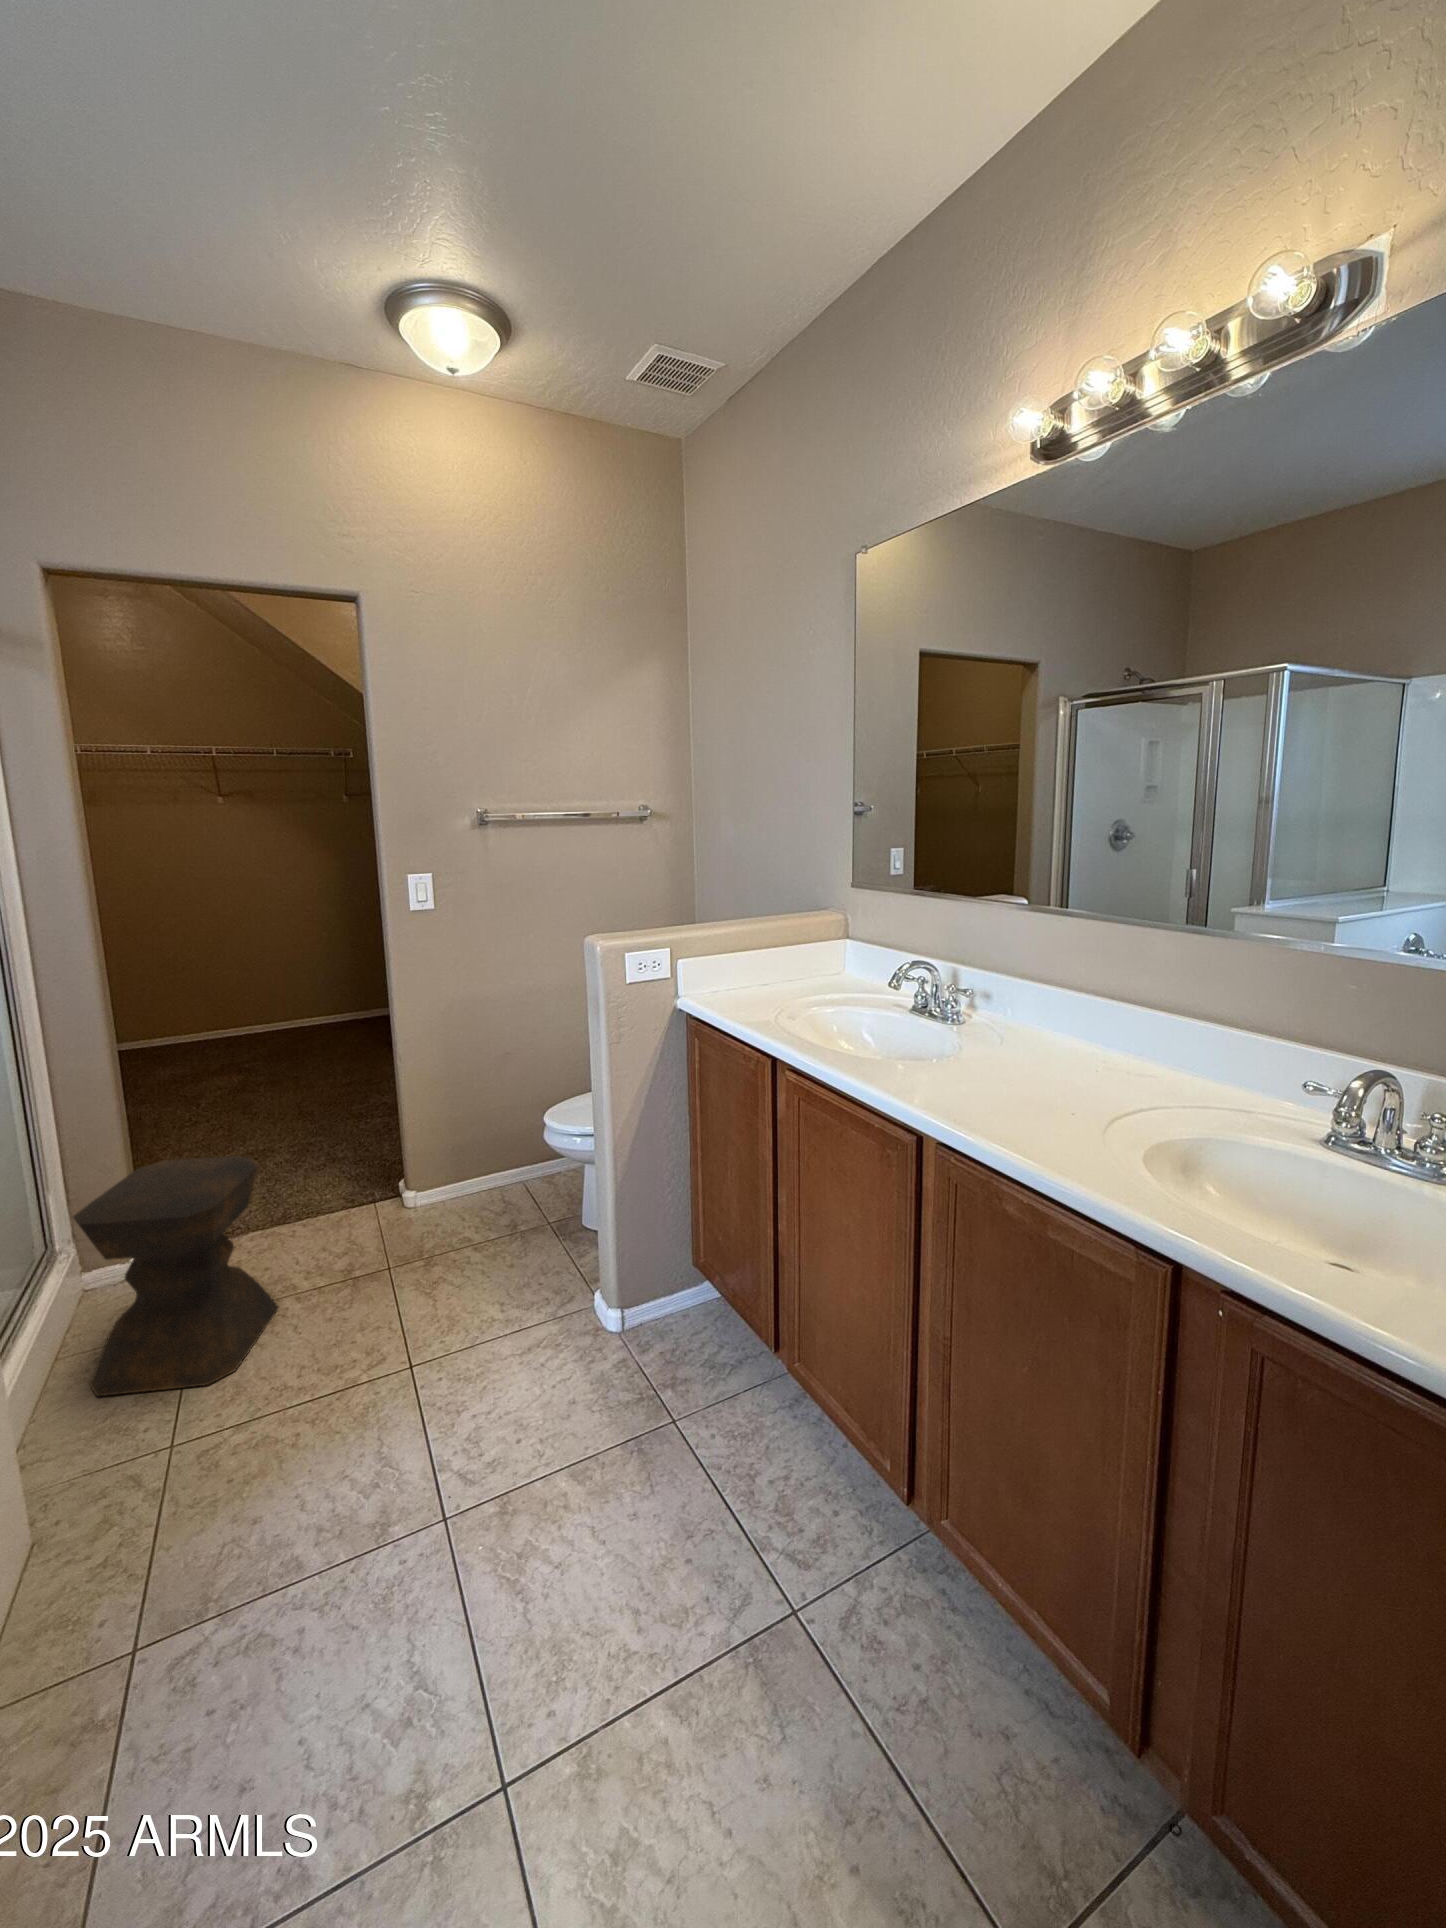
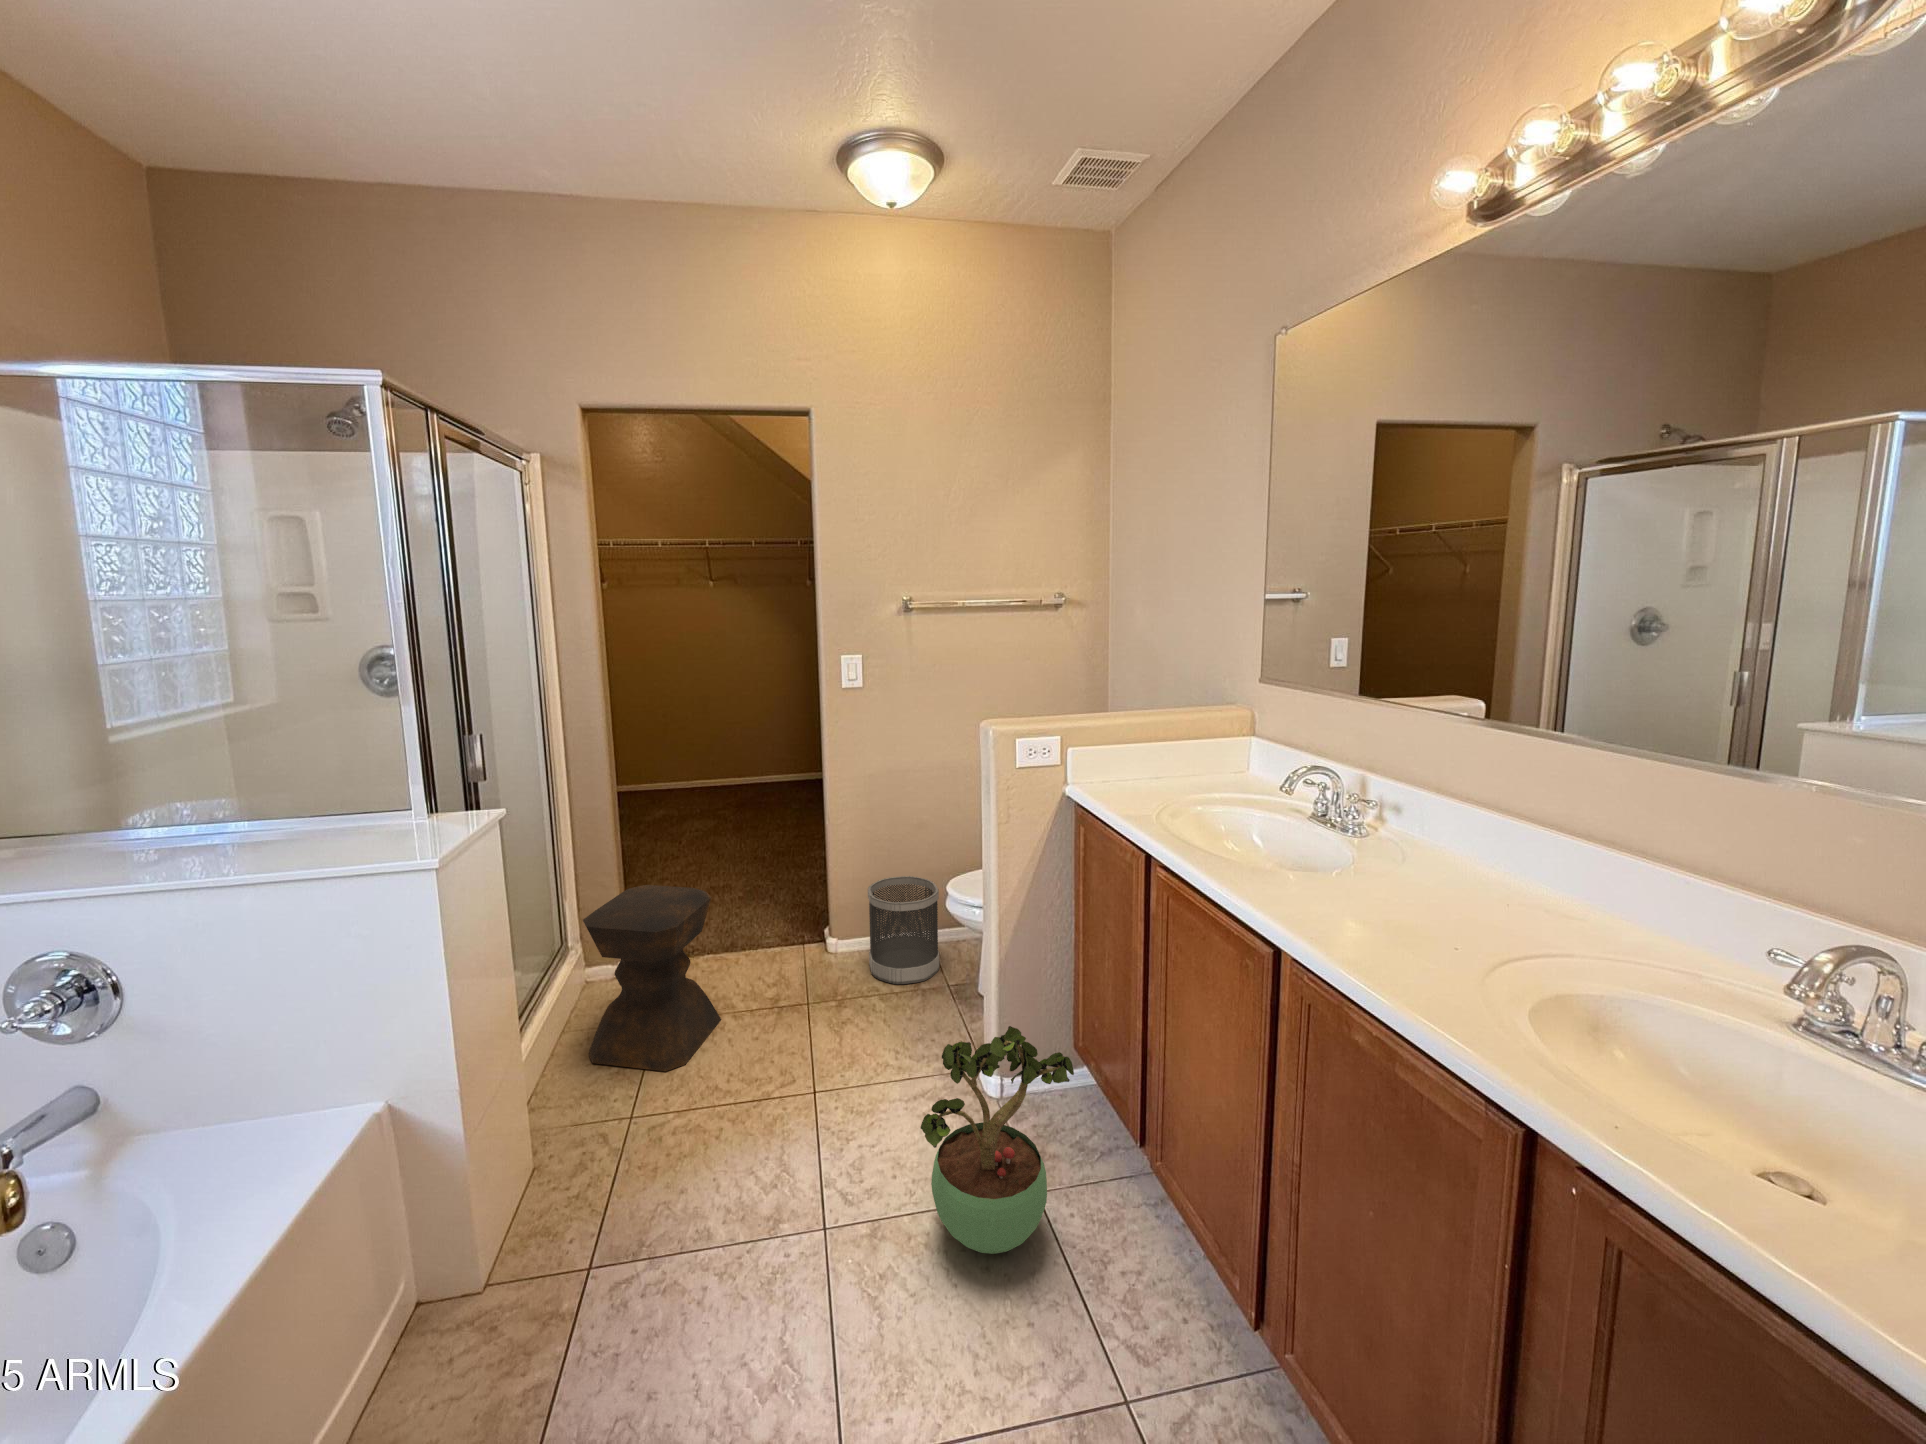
wastebasket: none [454,1111,540,1230] -> present [868,876,939,984]
potted plant: none [555,1254,715,1501] -> present [921,1026,1074,1254]

